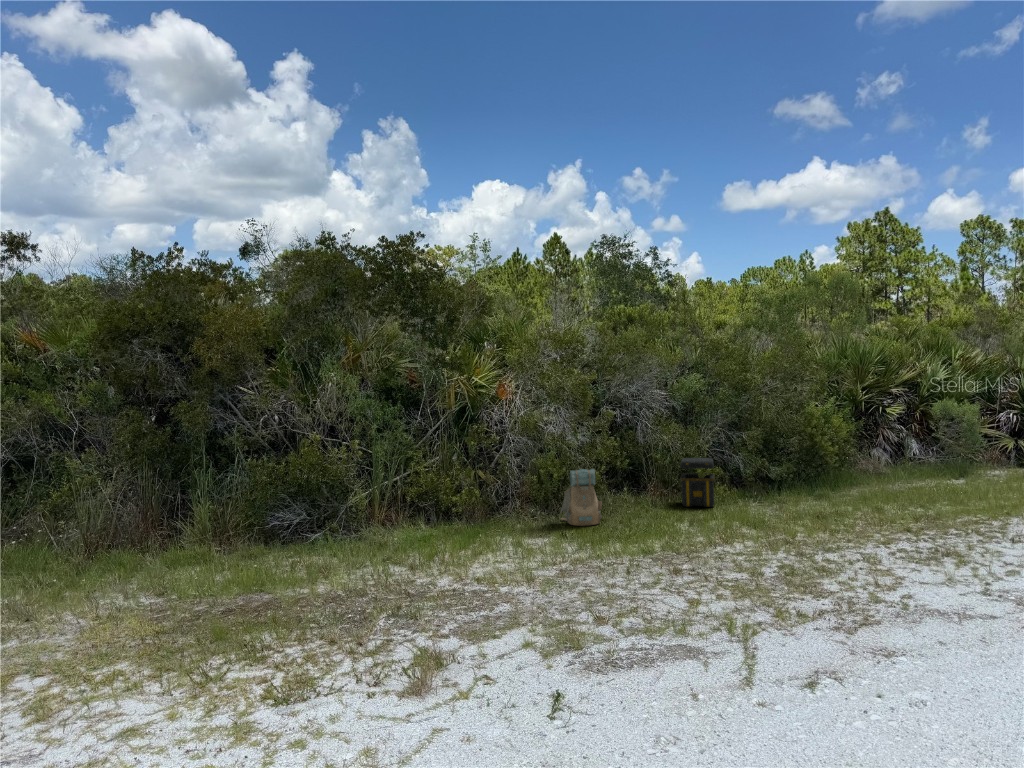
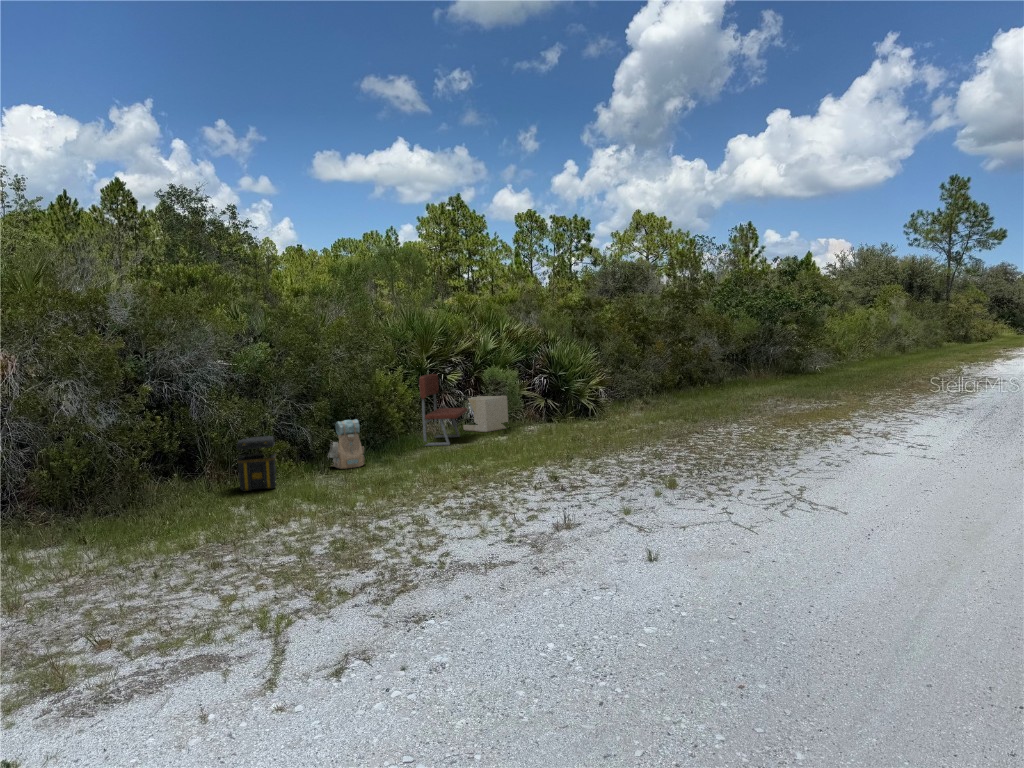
bench: none [856,405,911,482] -> present [419,374,468,446]
cardboard box: none [903,430,960,471] -> present [463,395,508,432]
backpack: present [561,469,602,526] -> present [328,419,365,469]

